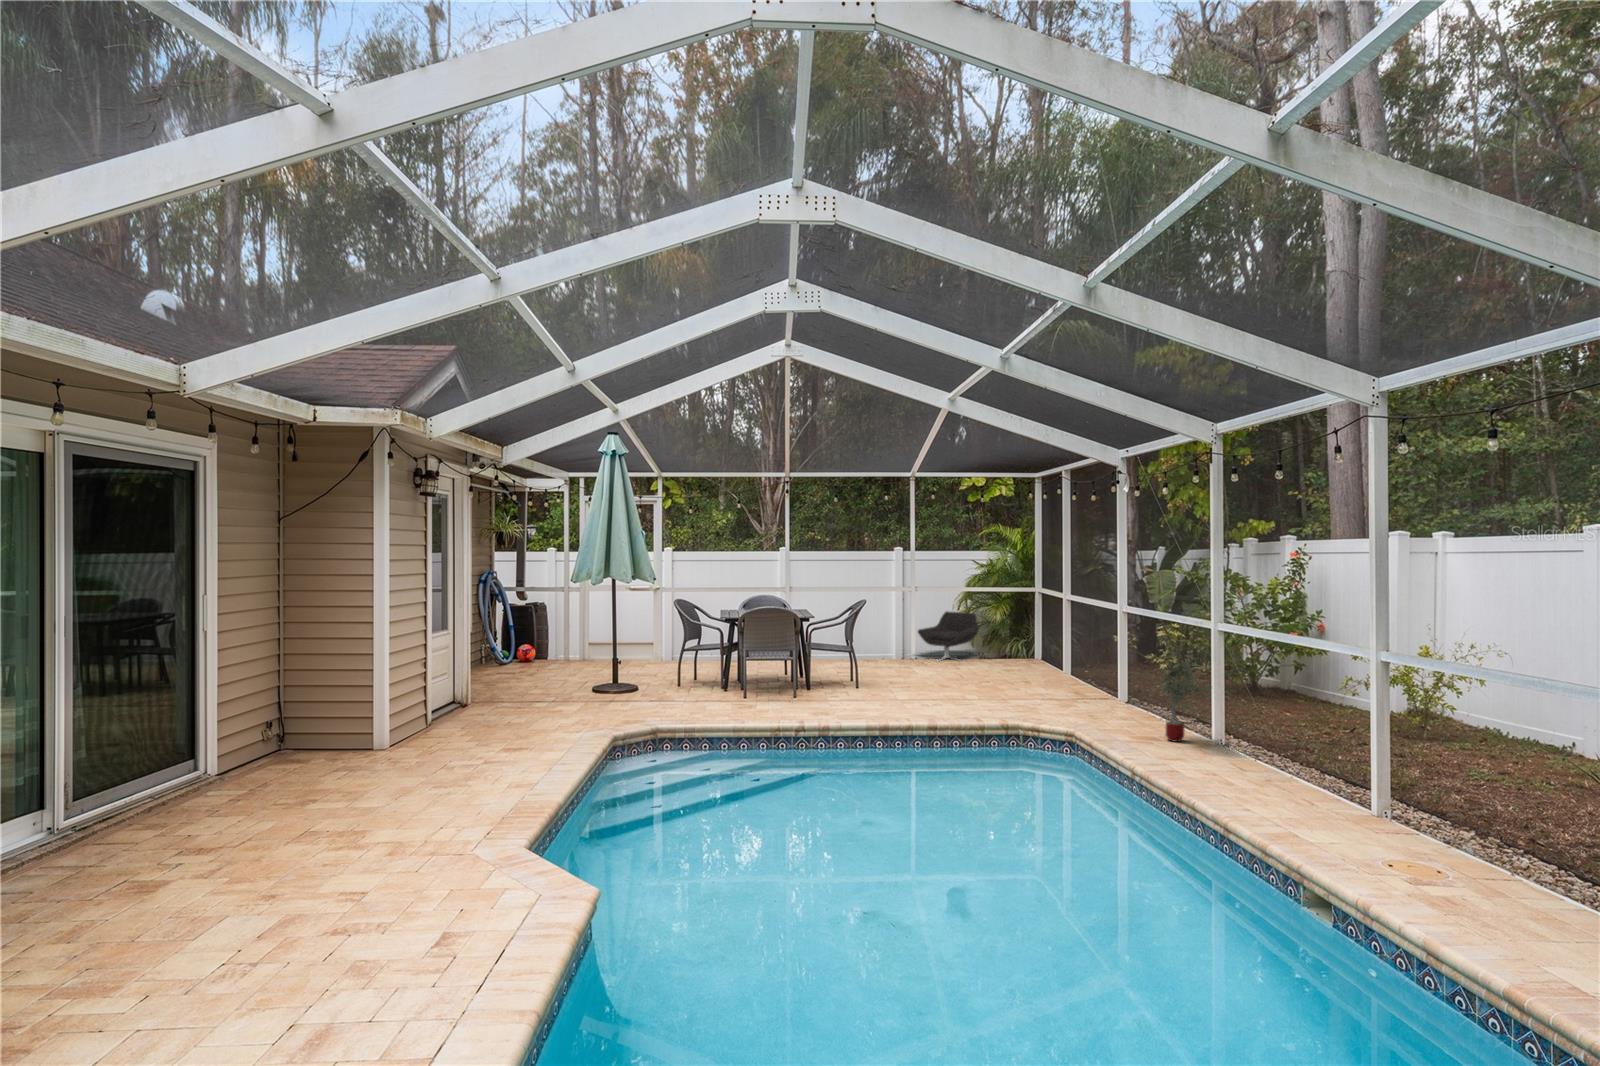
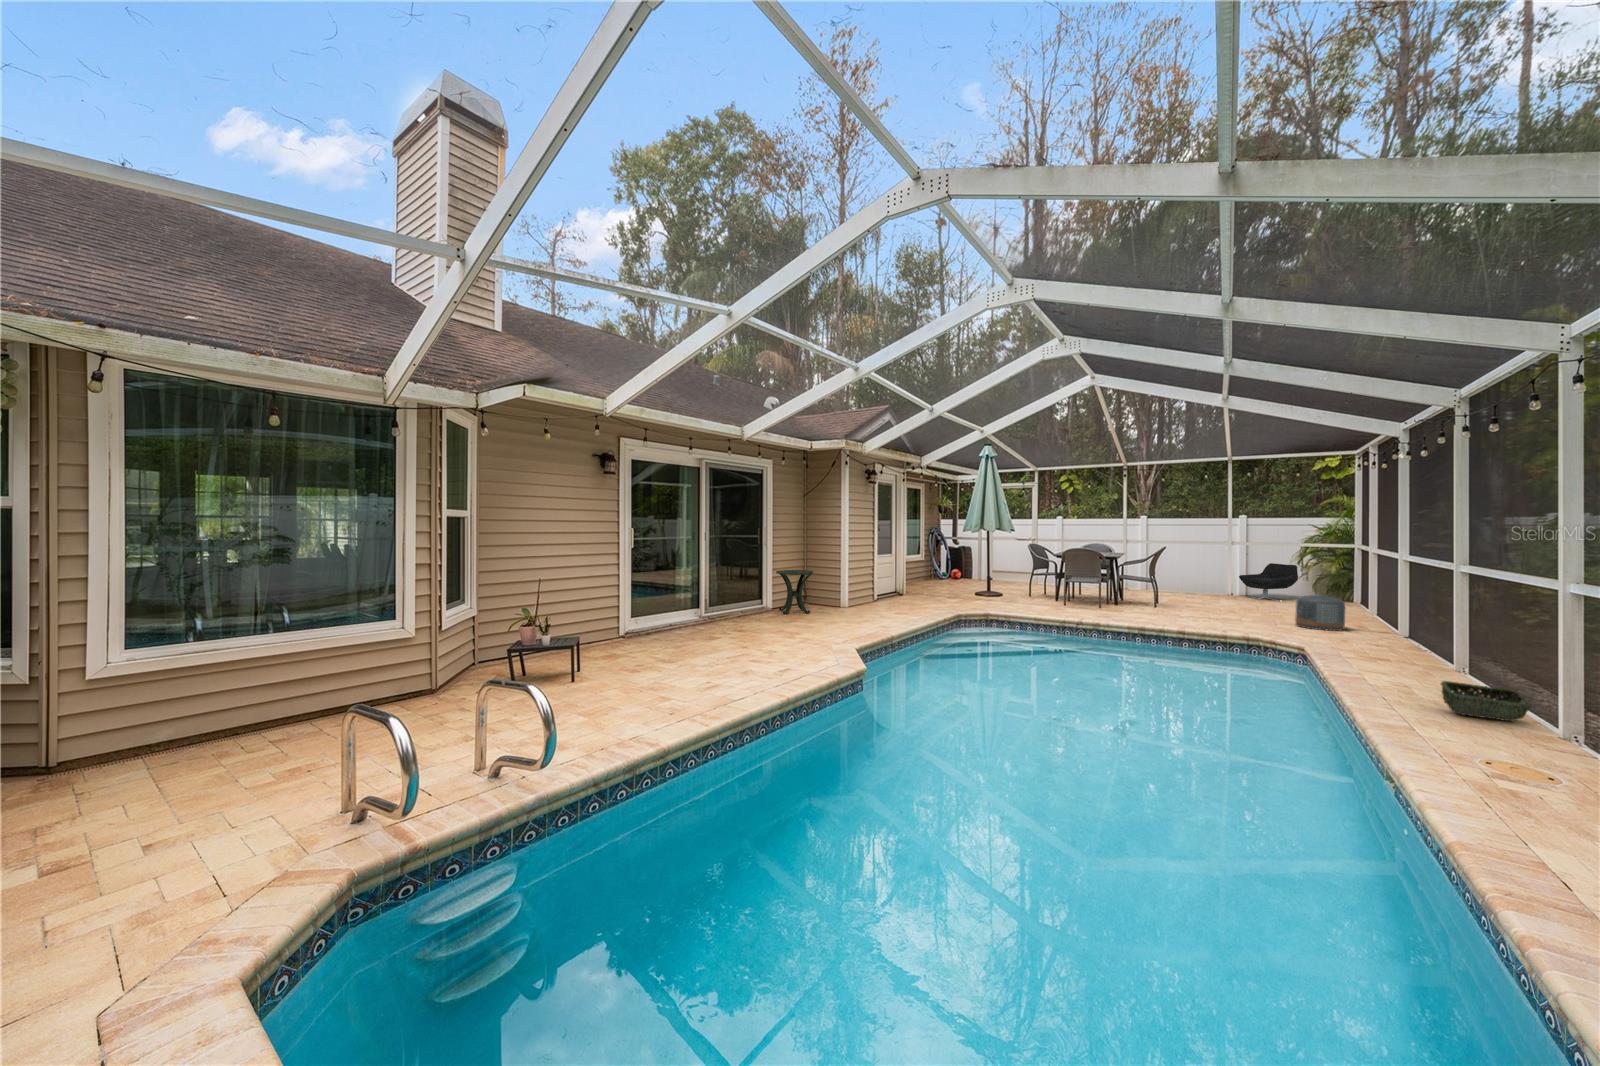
potted tree: present [1162,648,1210,742] -> none [1382,582,1443,662]
pouf: none [1026,660,1075,703] -> present [1295,595,1345,631]
side table: none [279,685,361,780] -> present [776,570,813,614]
woven basket: none [1288,774,1368,813] -> present [1441,681,1532,721]

